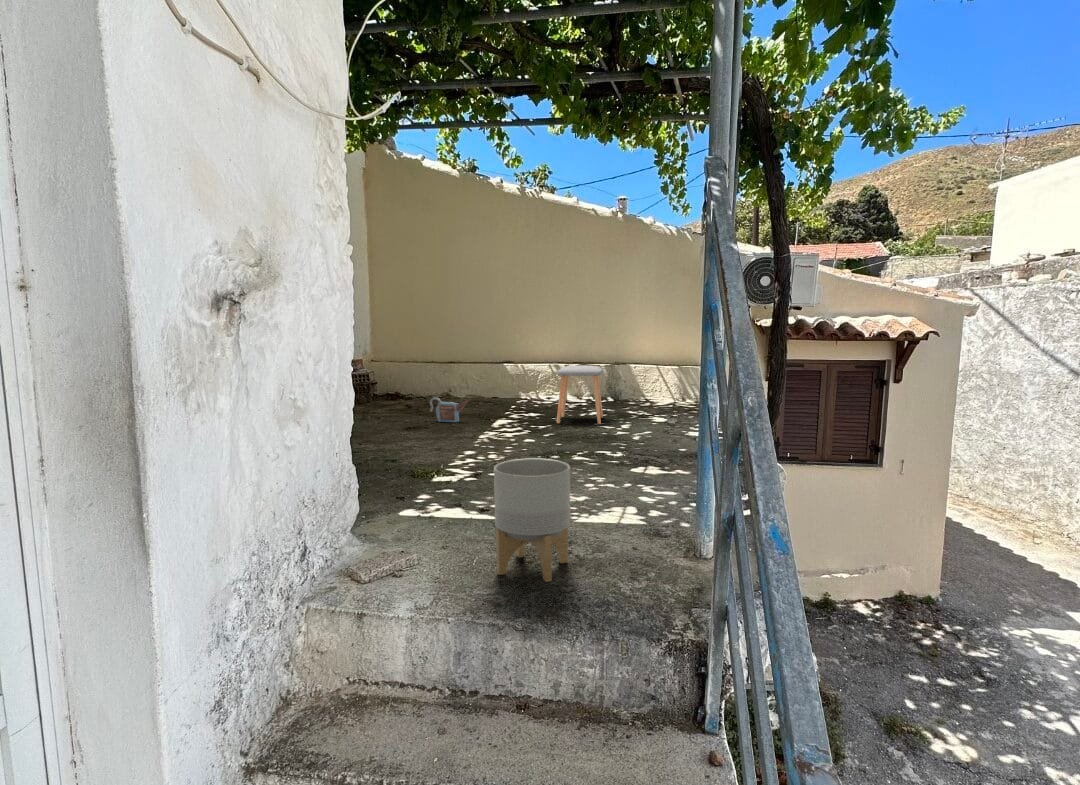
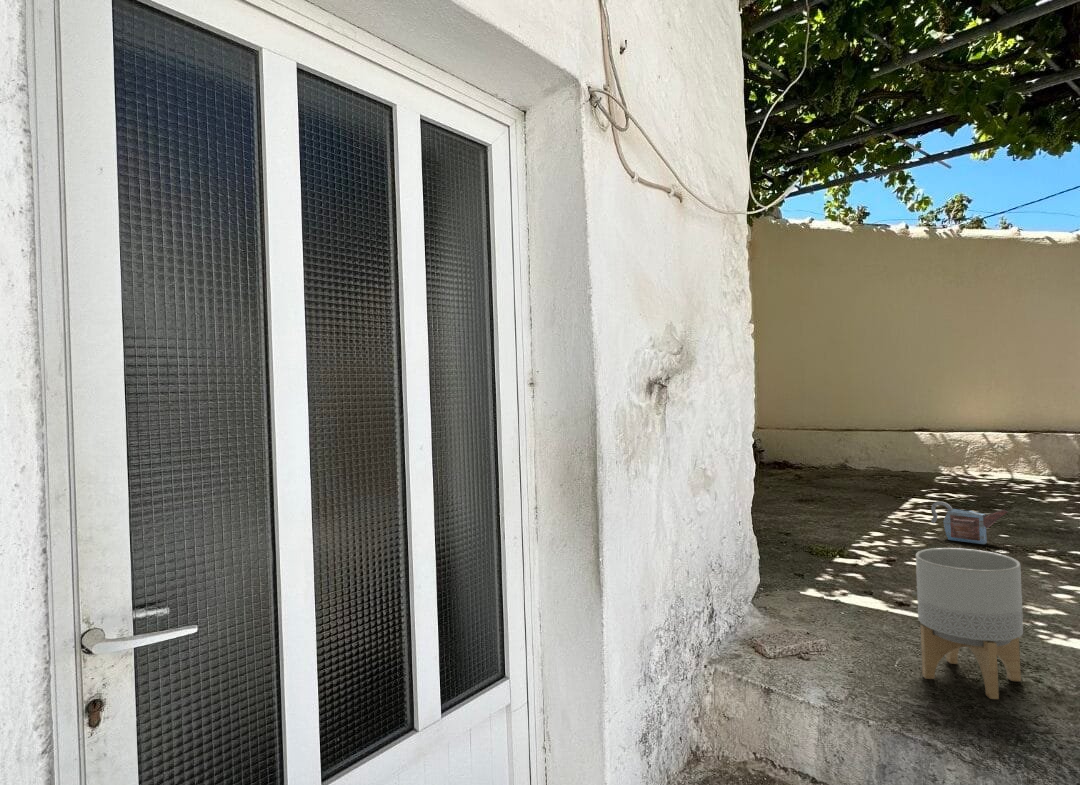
stool: present [557,365,603,425] -> none [991,438,1064,514]
watering can: present [430,397,469,422] -> present [931,501,1008,544]

